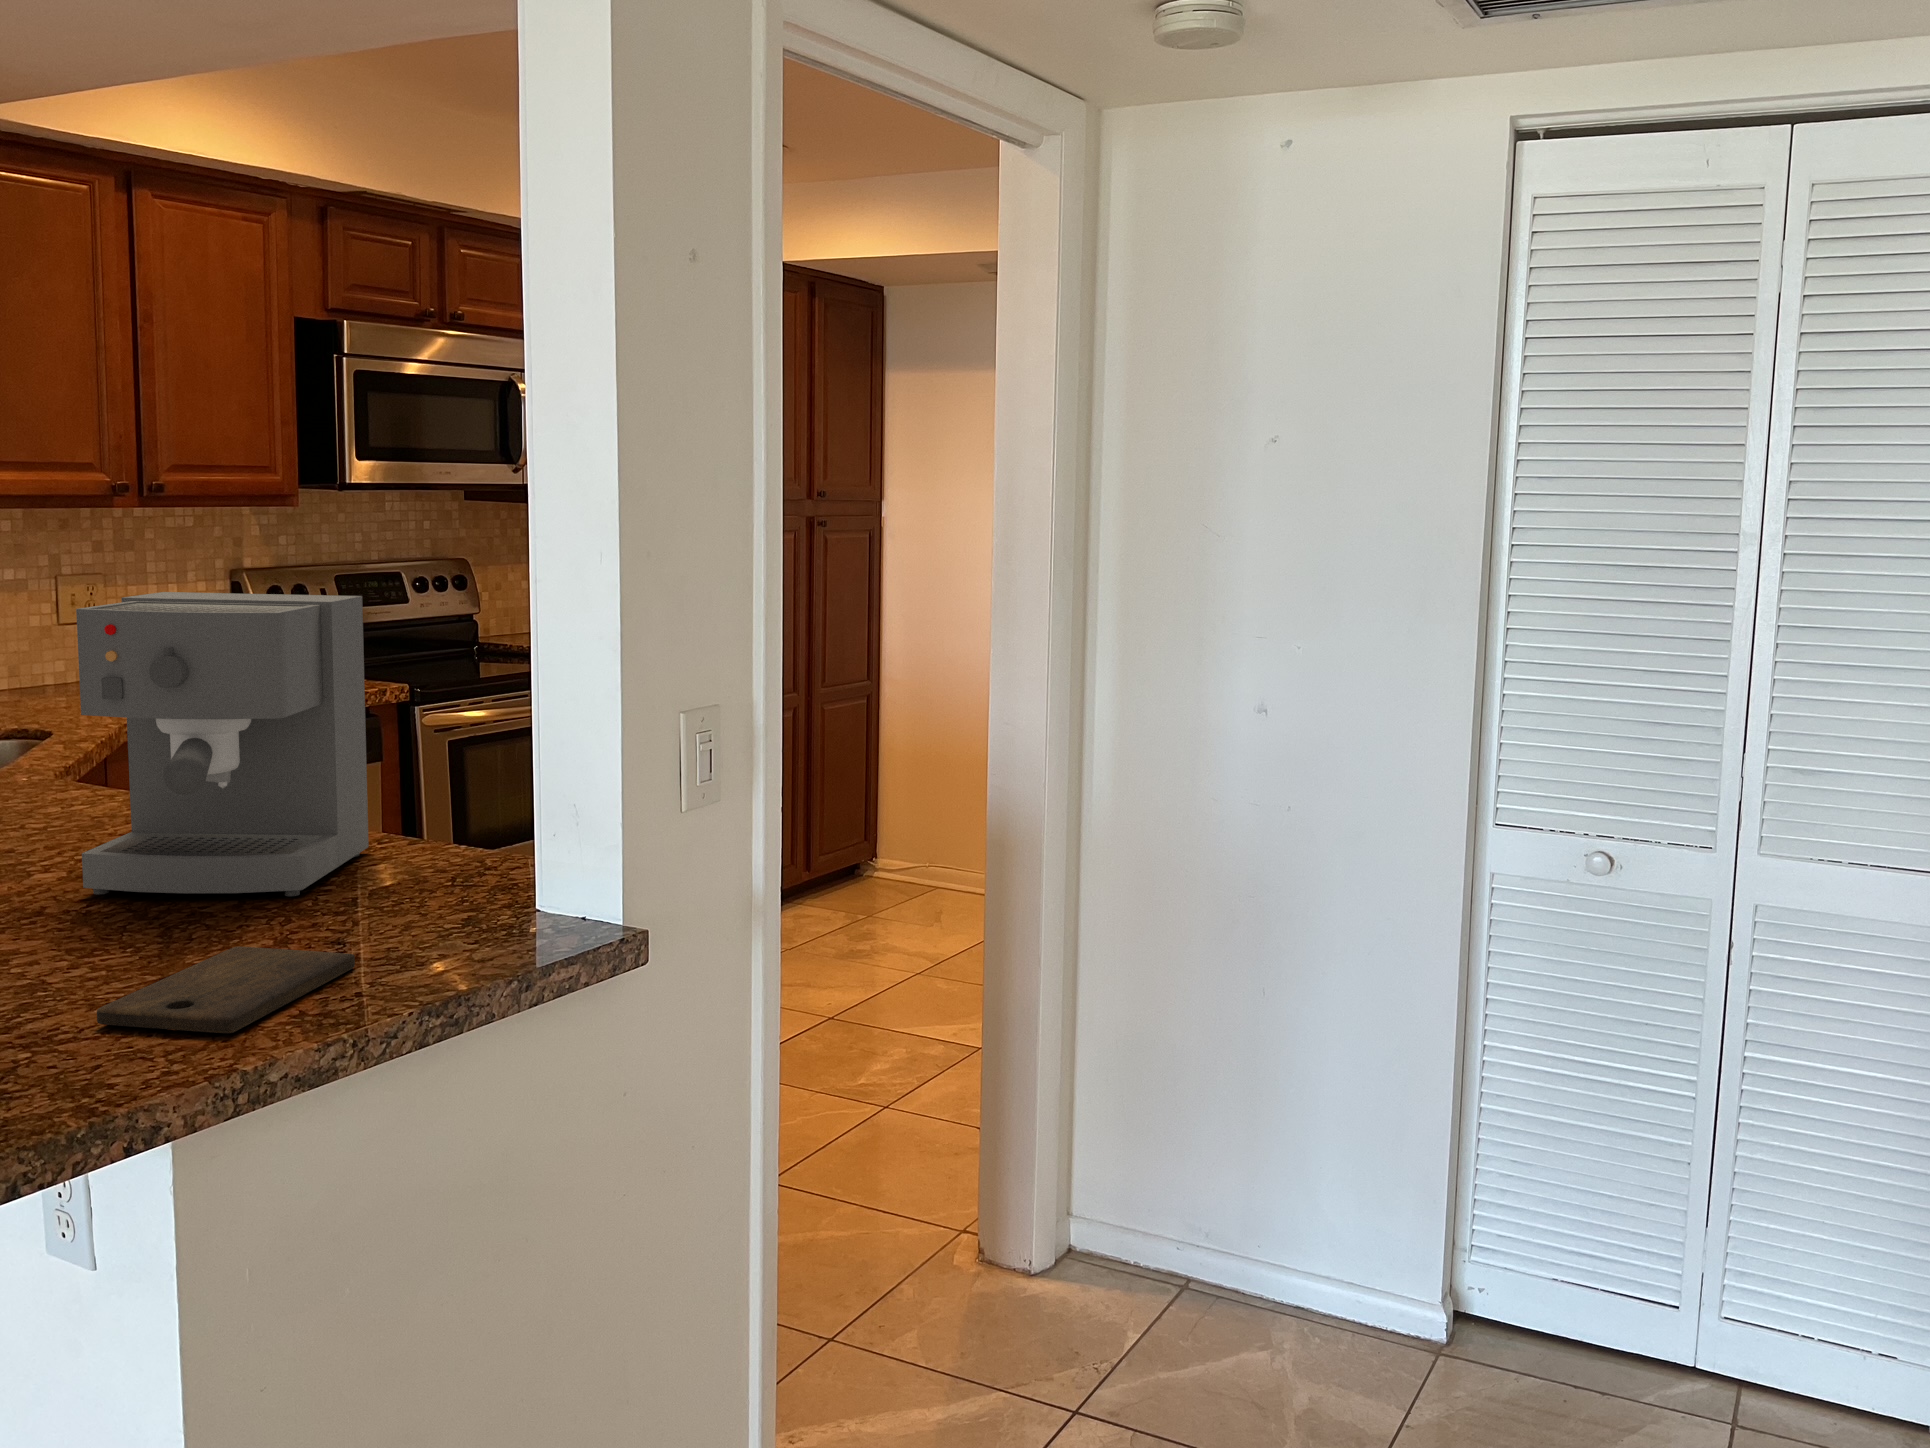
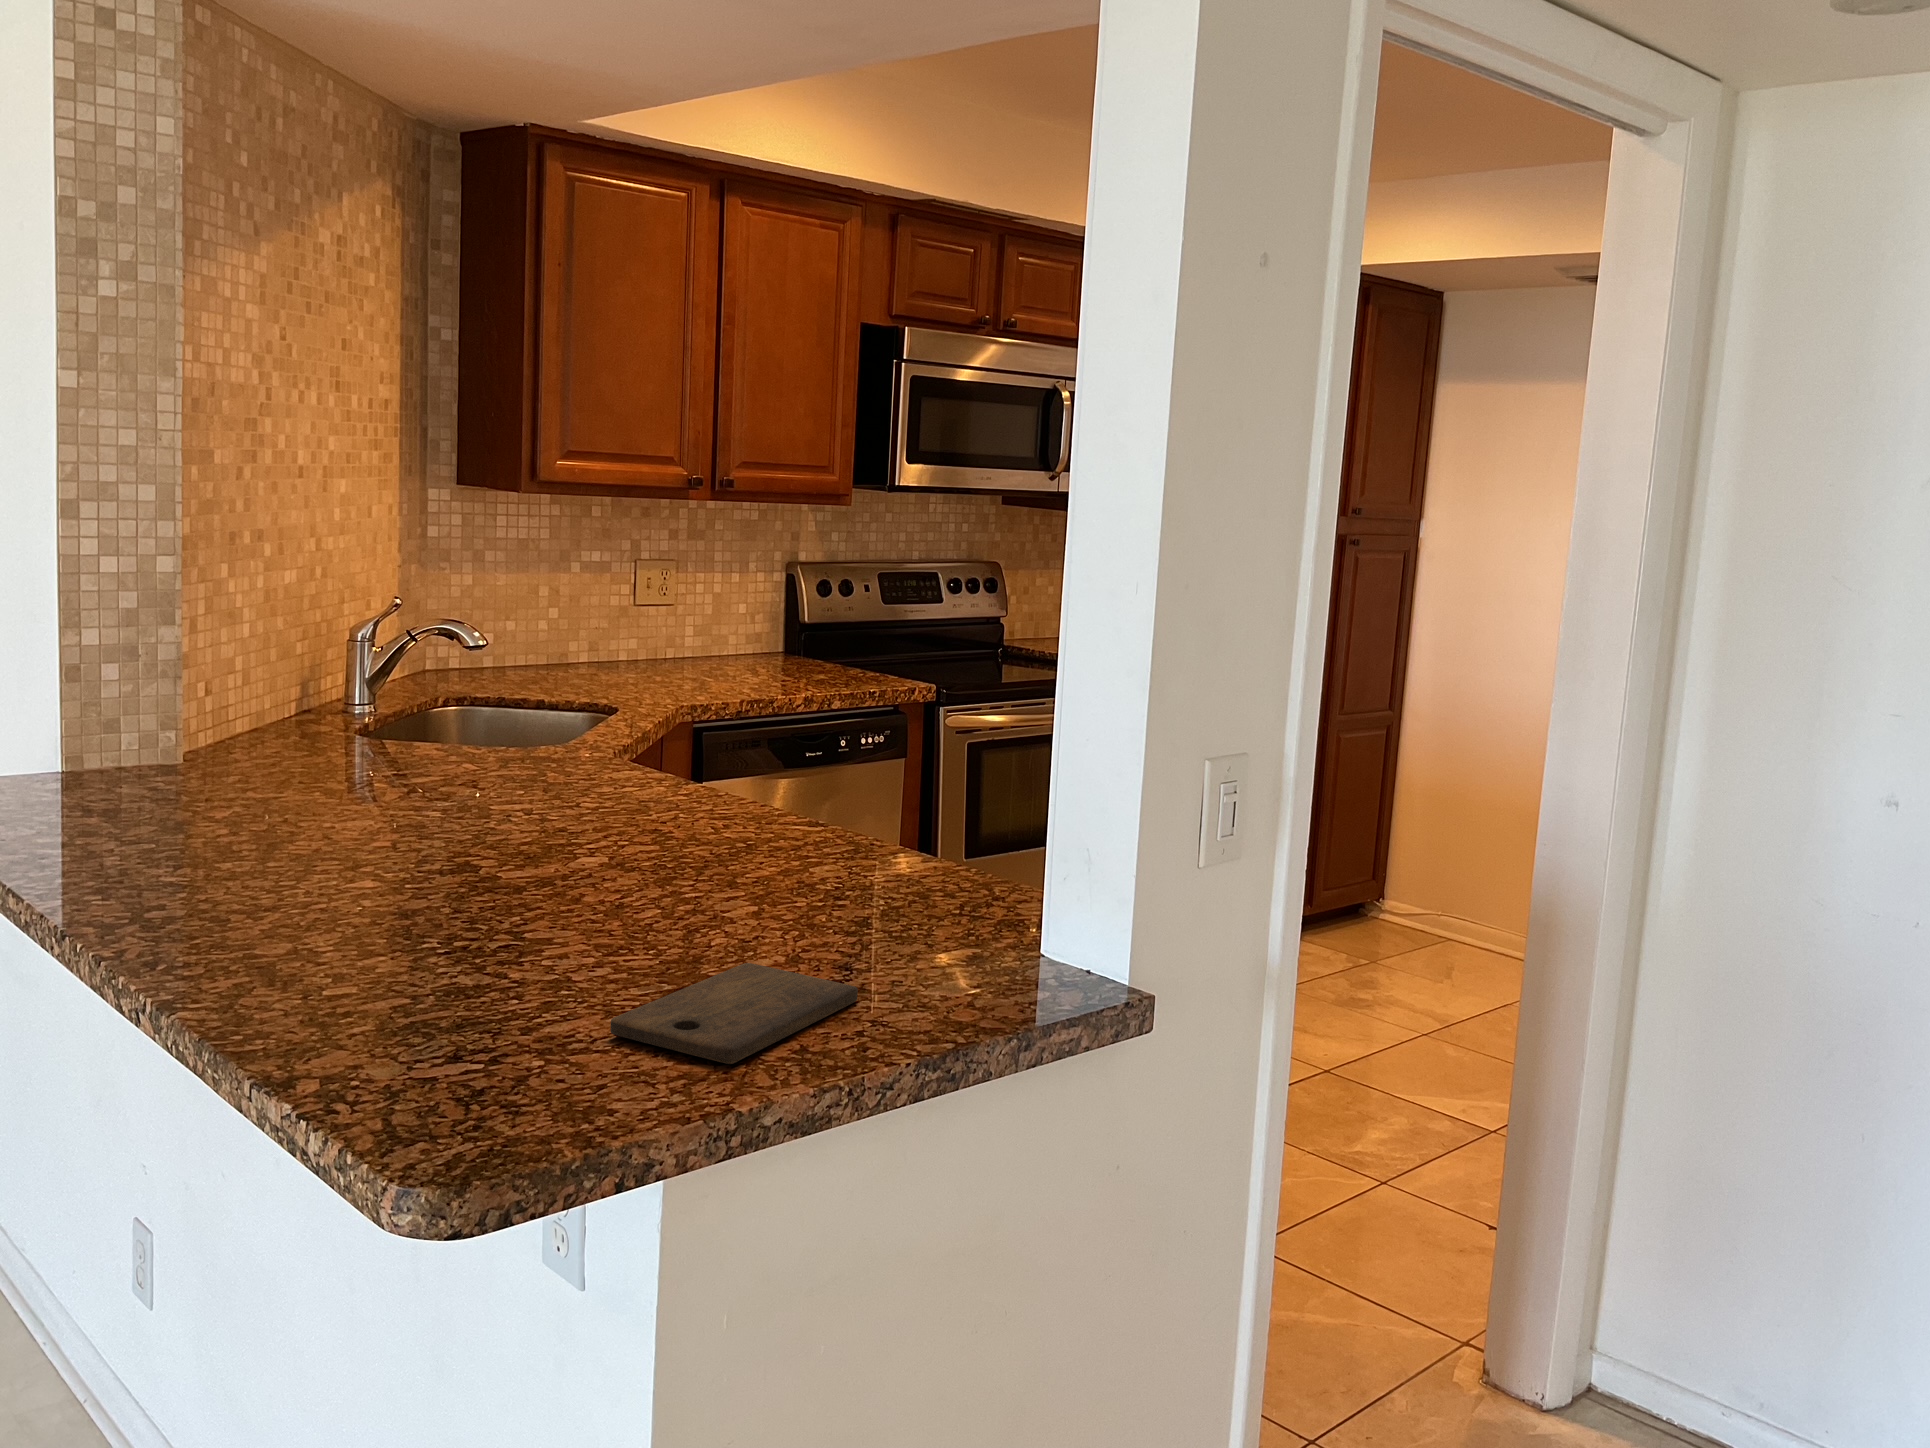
coffee maker: present [76,592,369,896] -> none [621,590,896,909]

